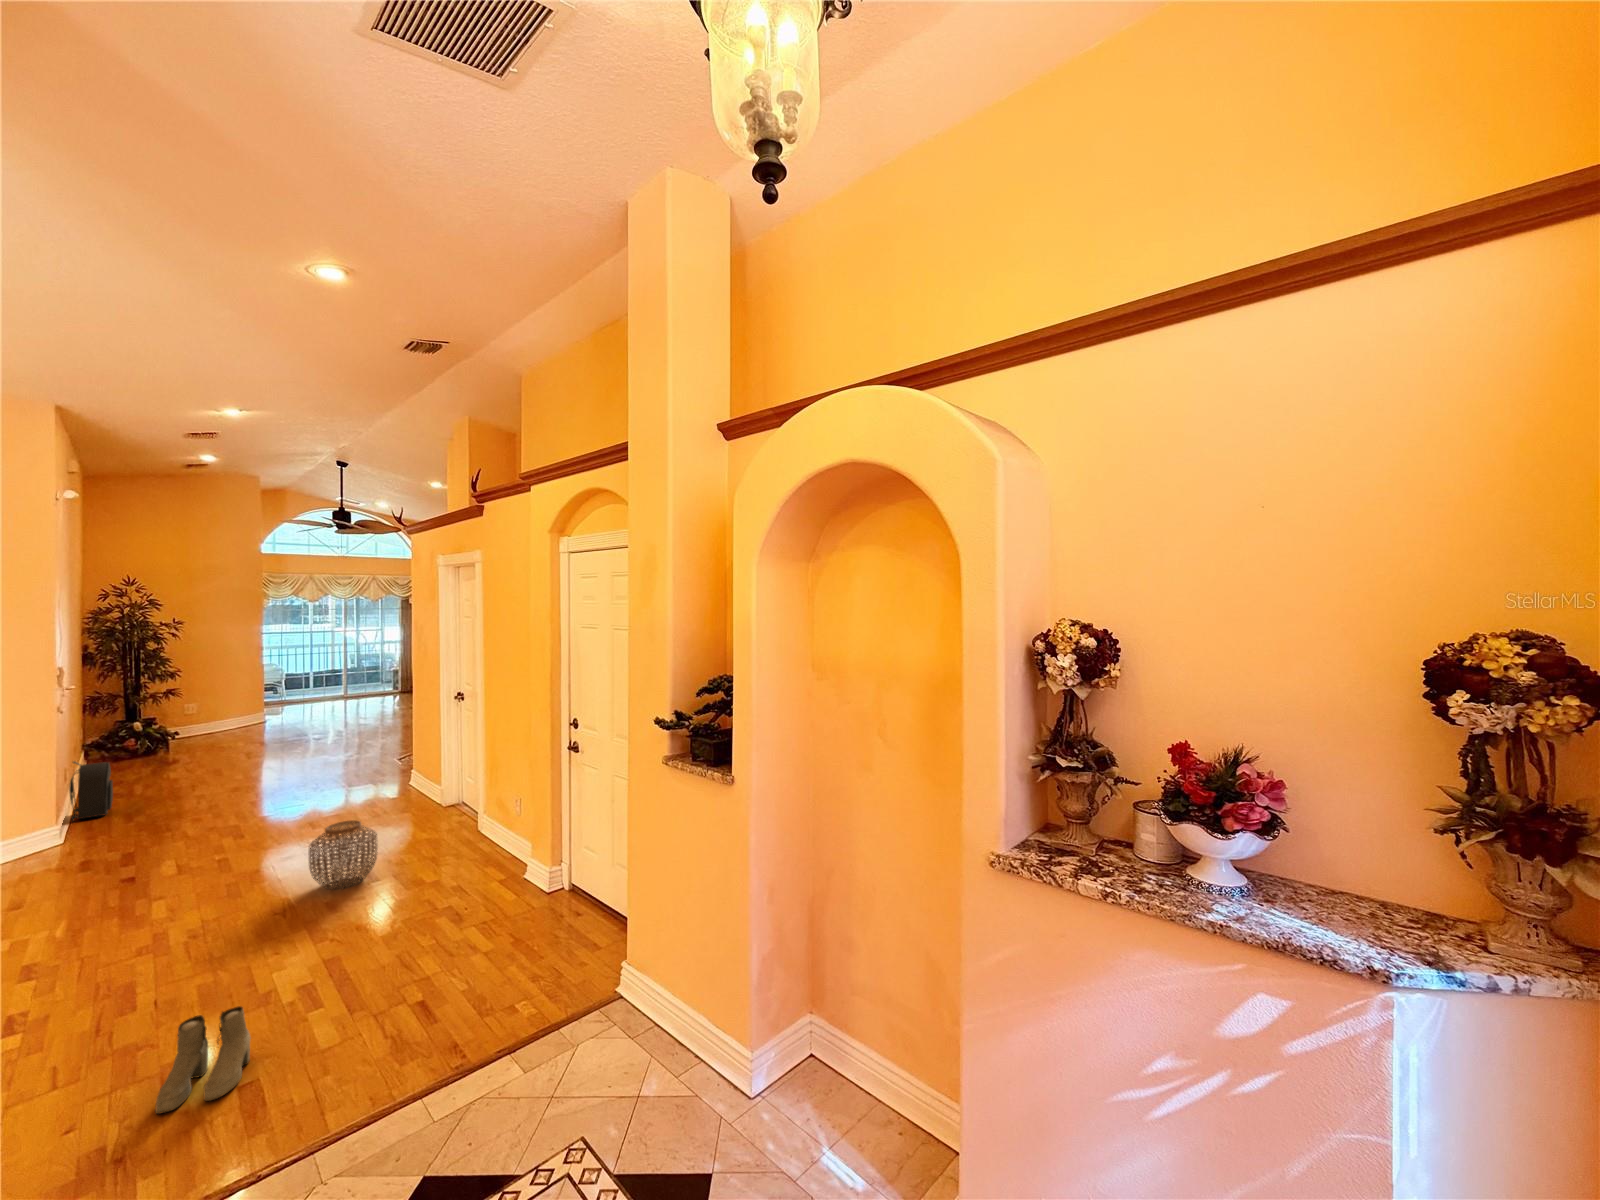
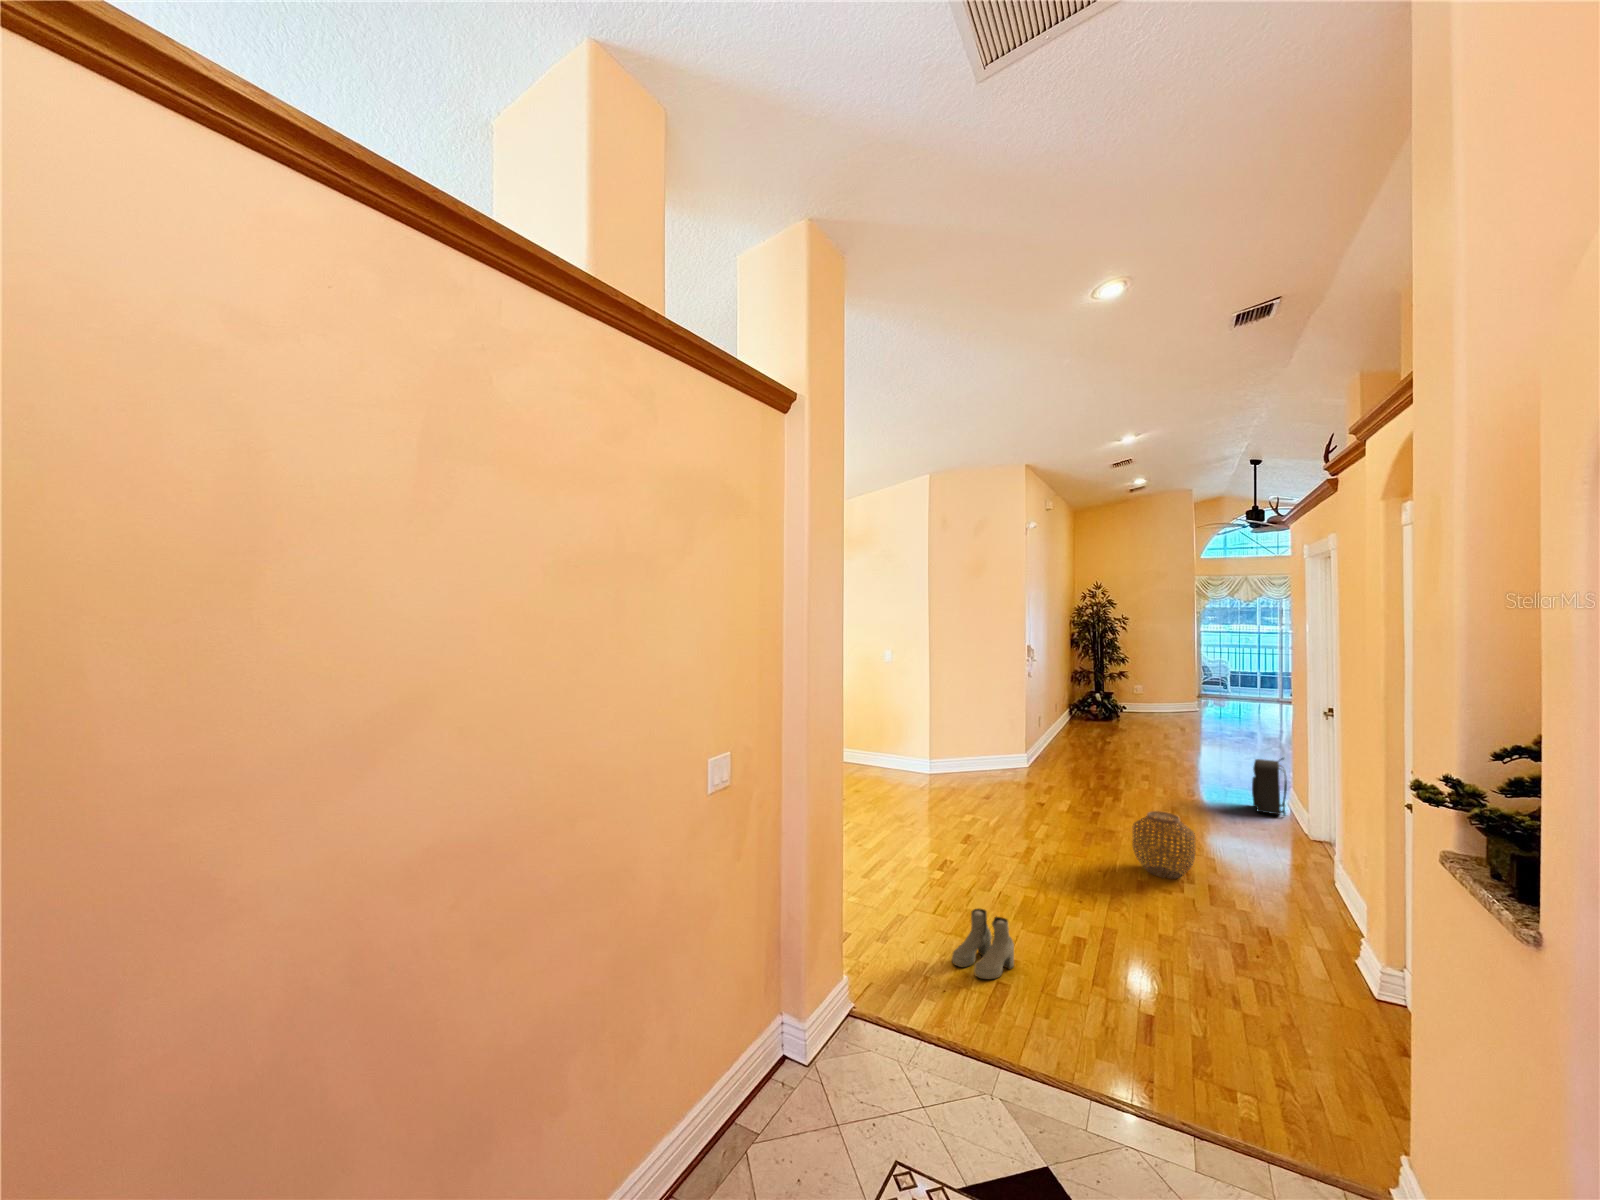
backpack: present [69,762,113,821] -> present [1252,758,1287,816]

